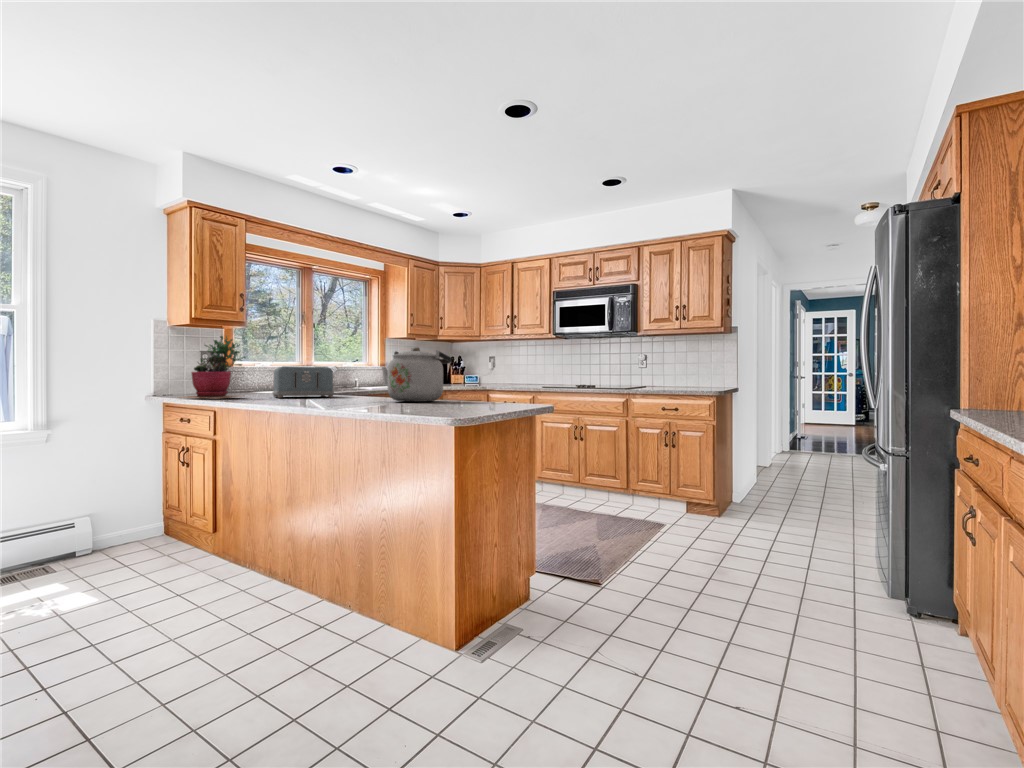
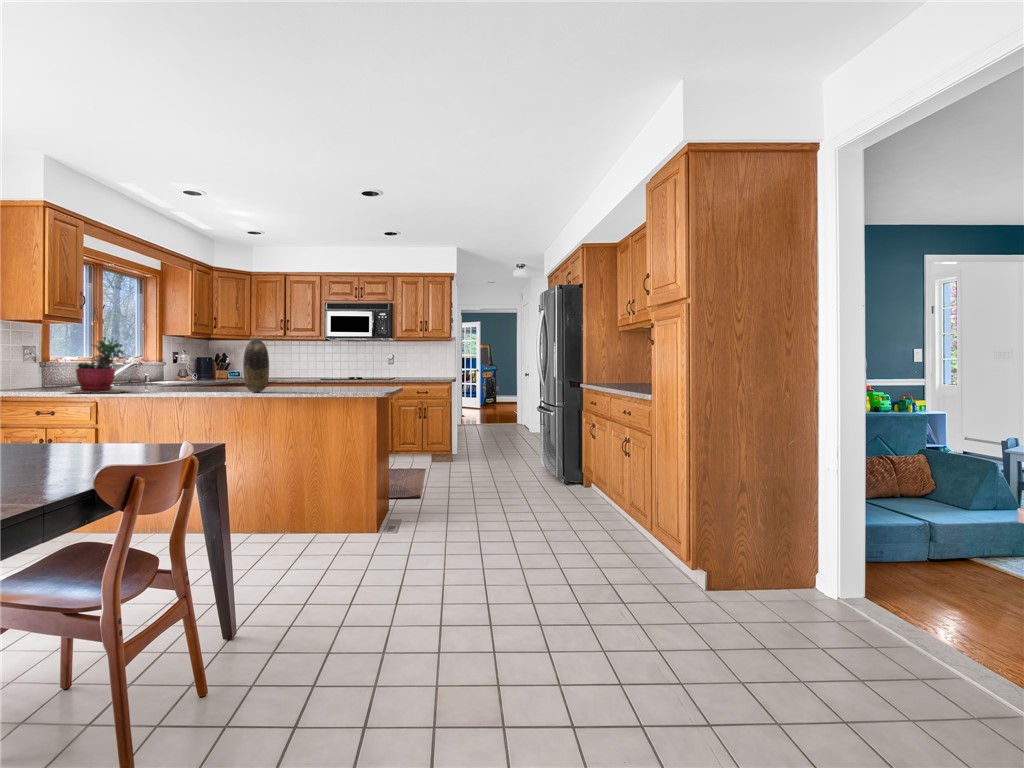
vase: none [332,329,364,400] -> present [243,338,269,392]
kettle: present [382,347,452,402] -> none [293,355,344,392]
toaster: present [273,366,334,398] -> none [143,364,213,391]

